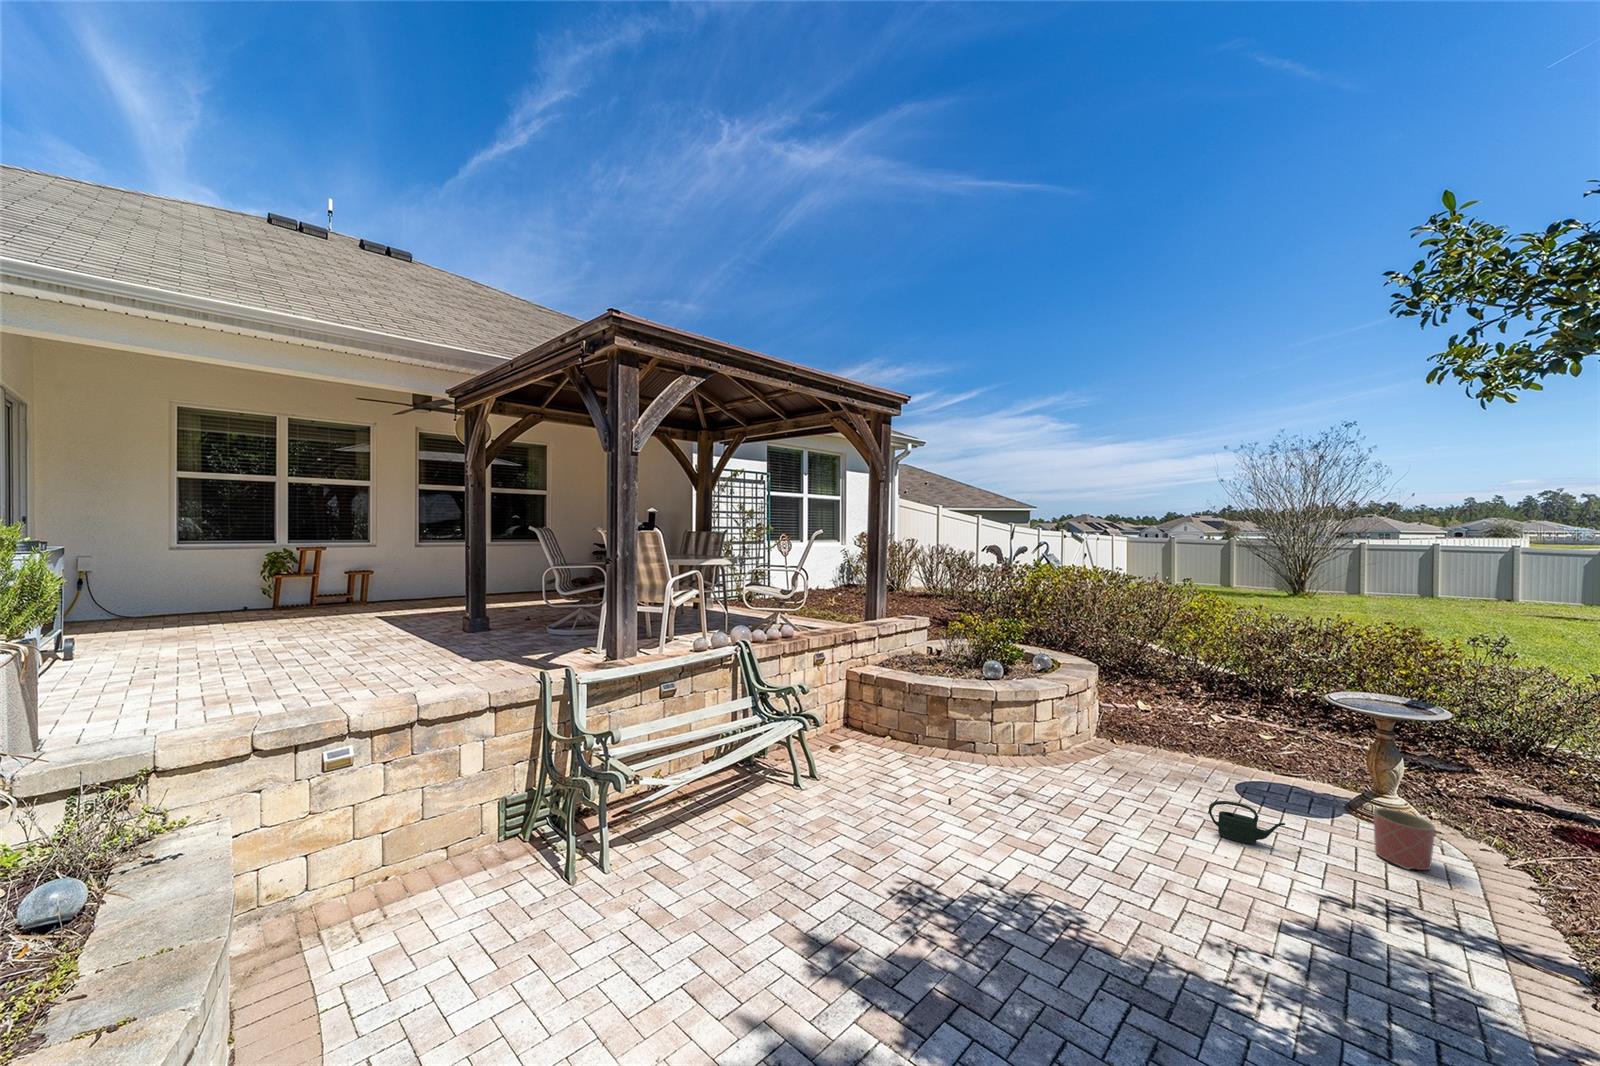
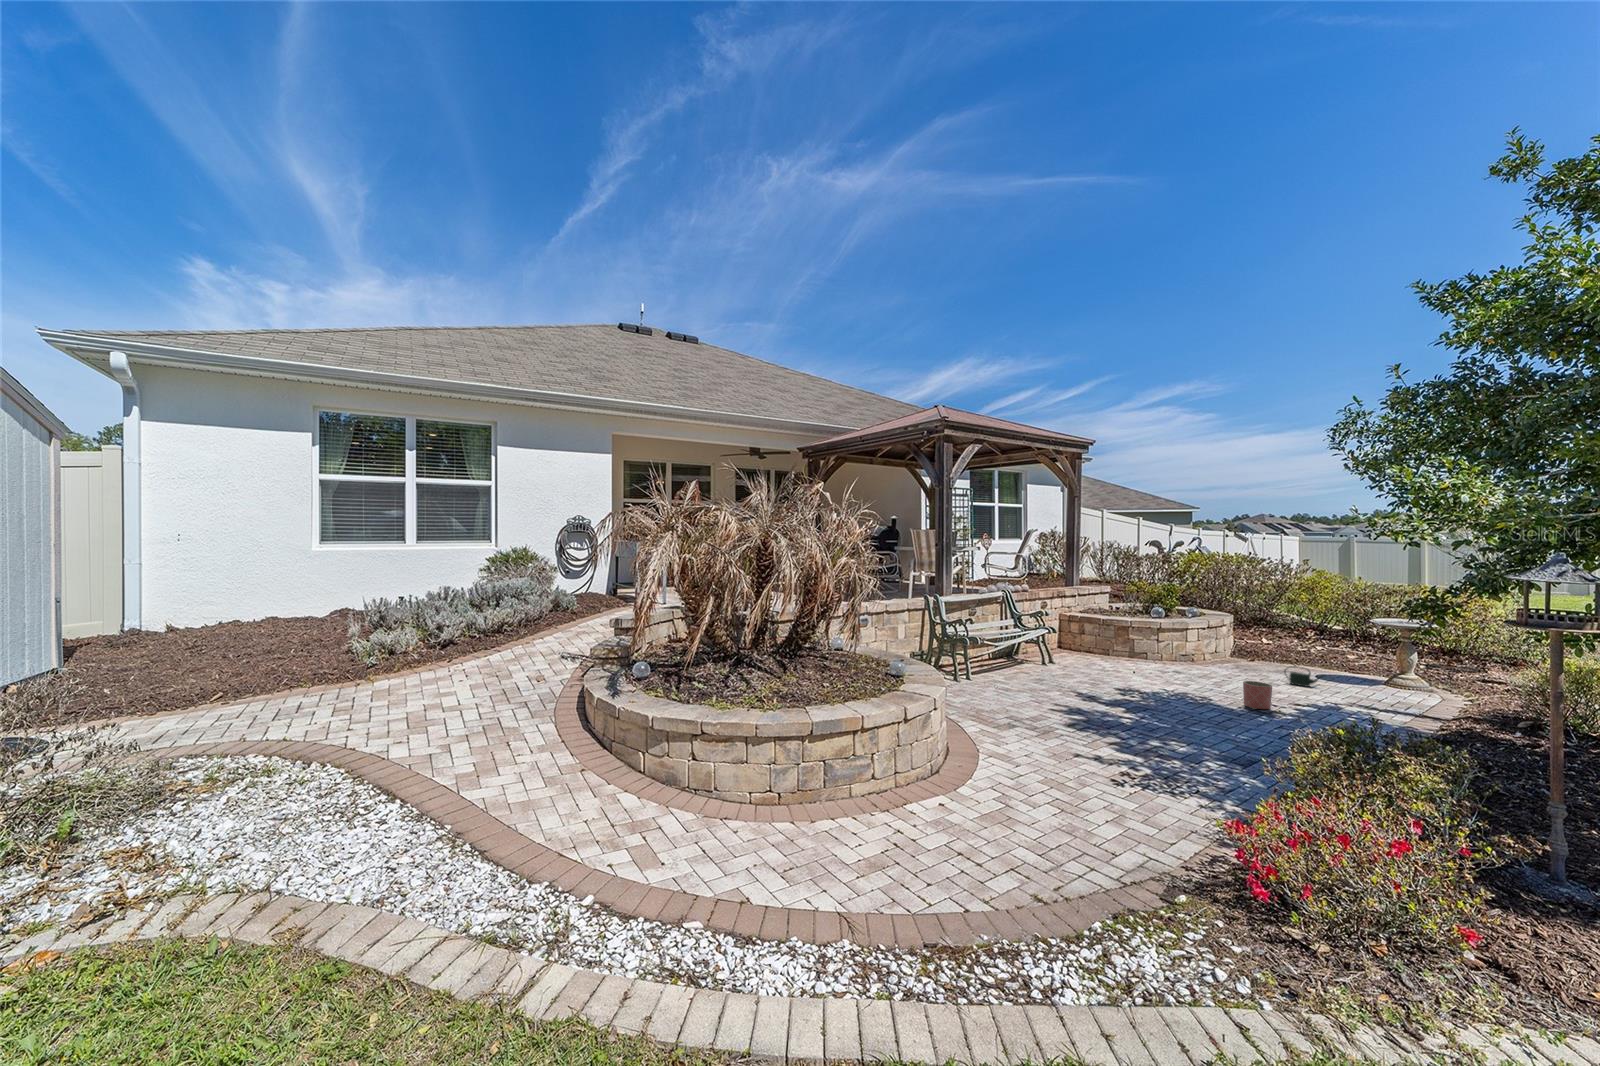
planter: present [1374,808,1435,870] -> present [1243,681,1272,710]

